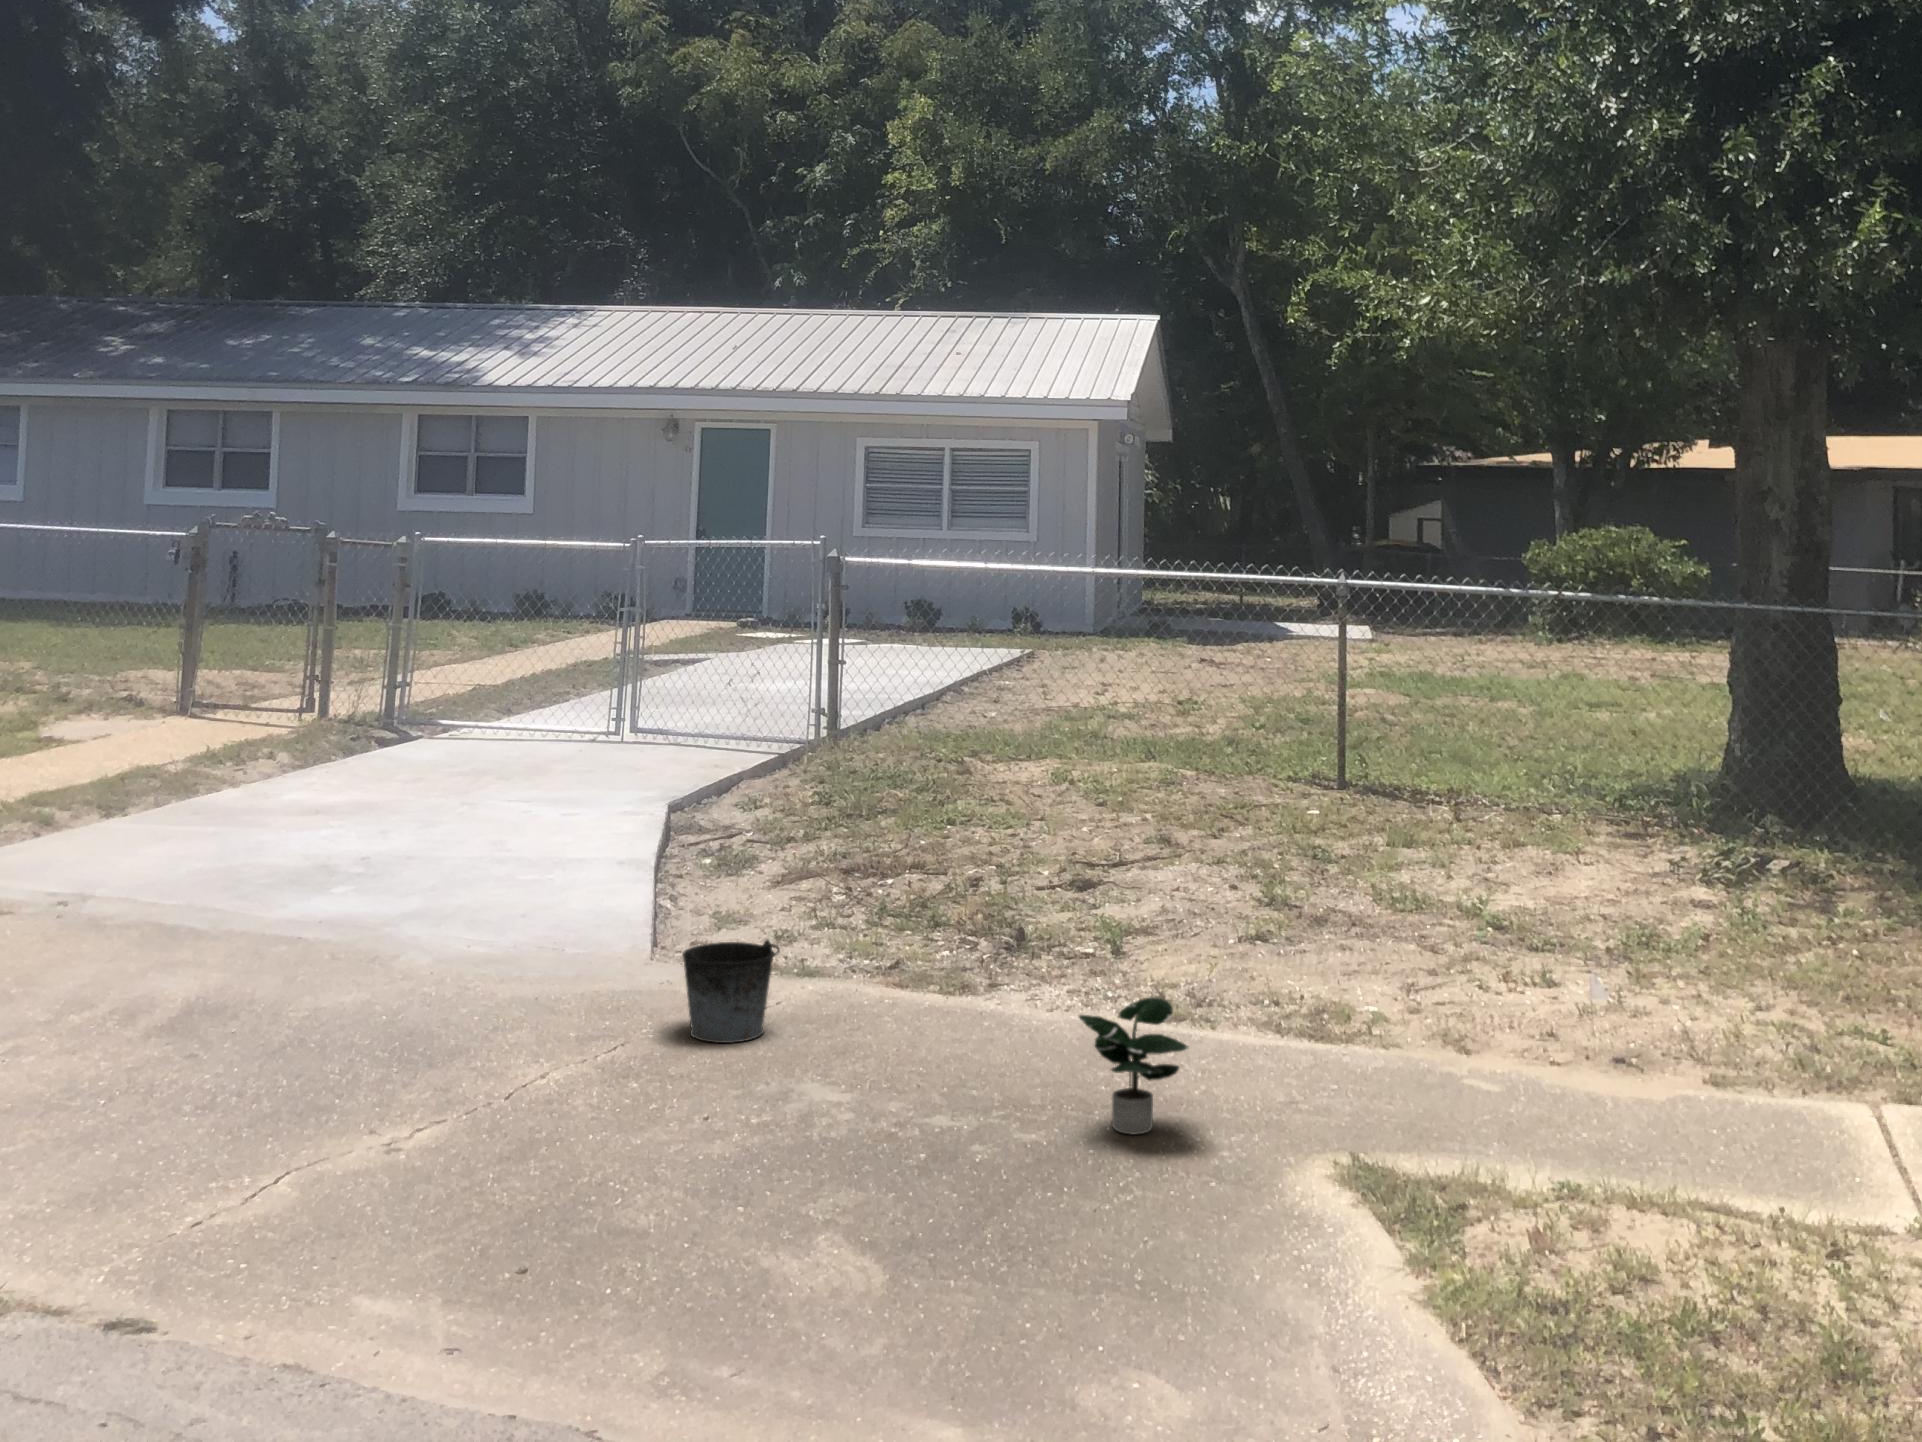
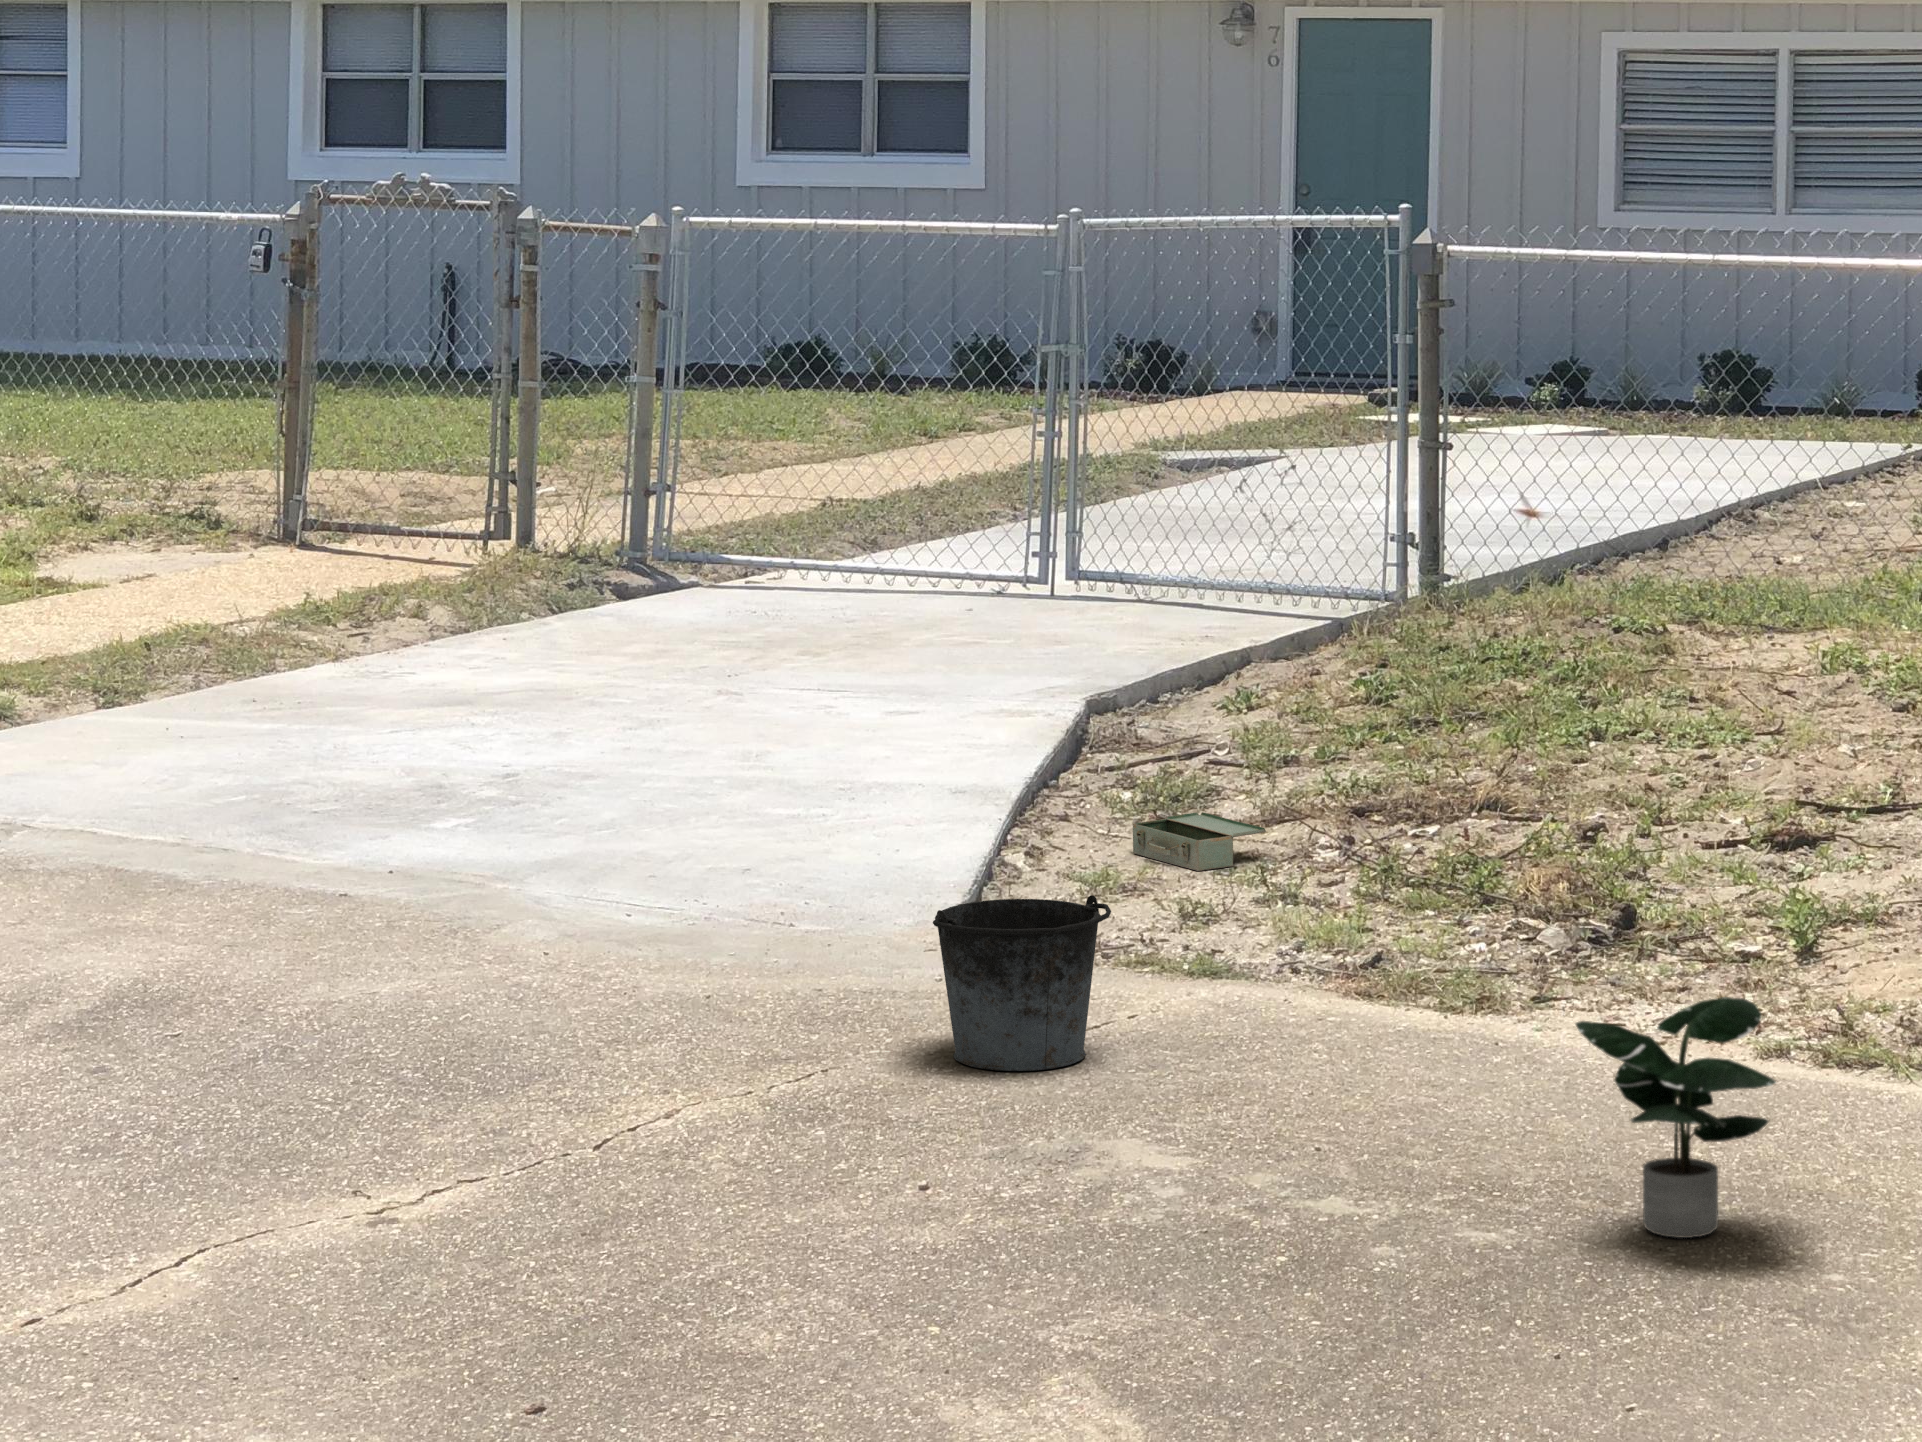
toolbox: none [735,876,810,910] -> present [1133,812,1266,871]

